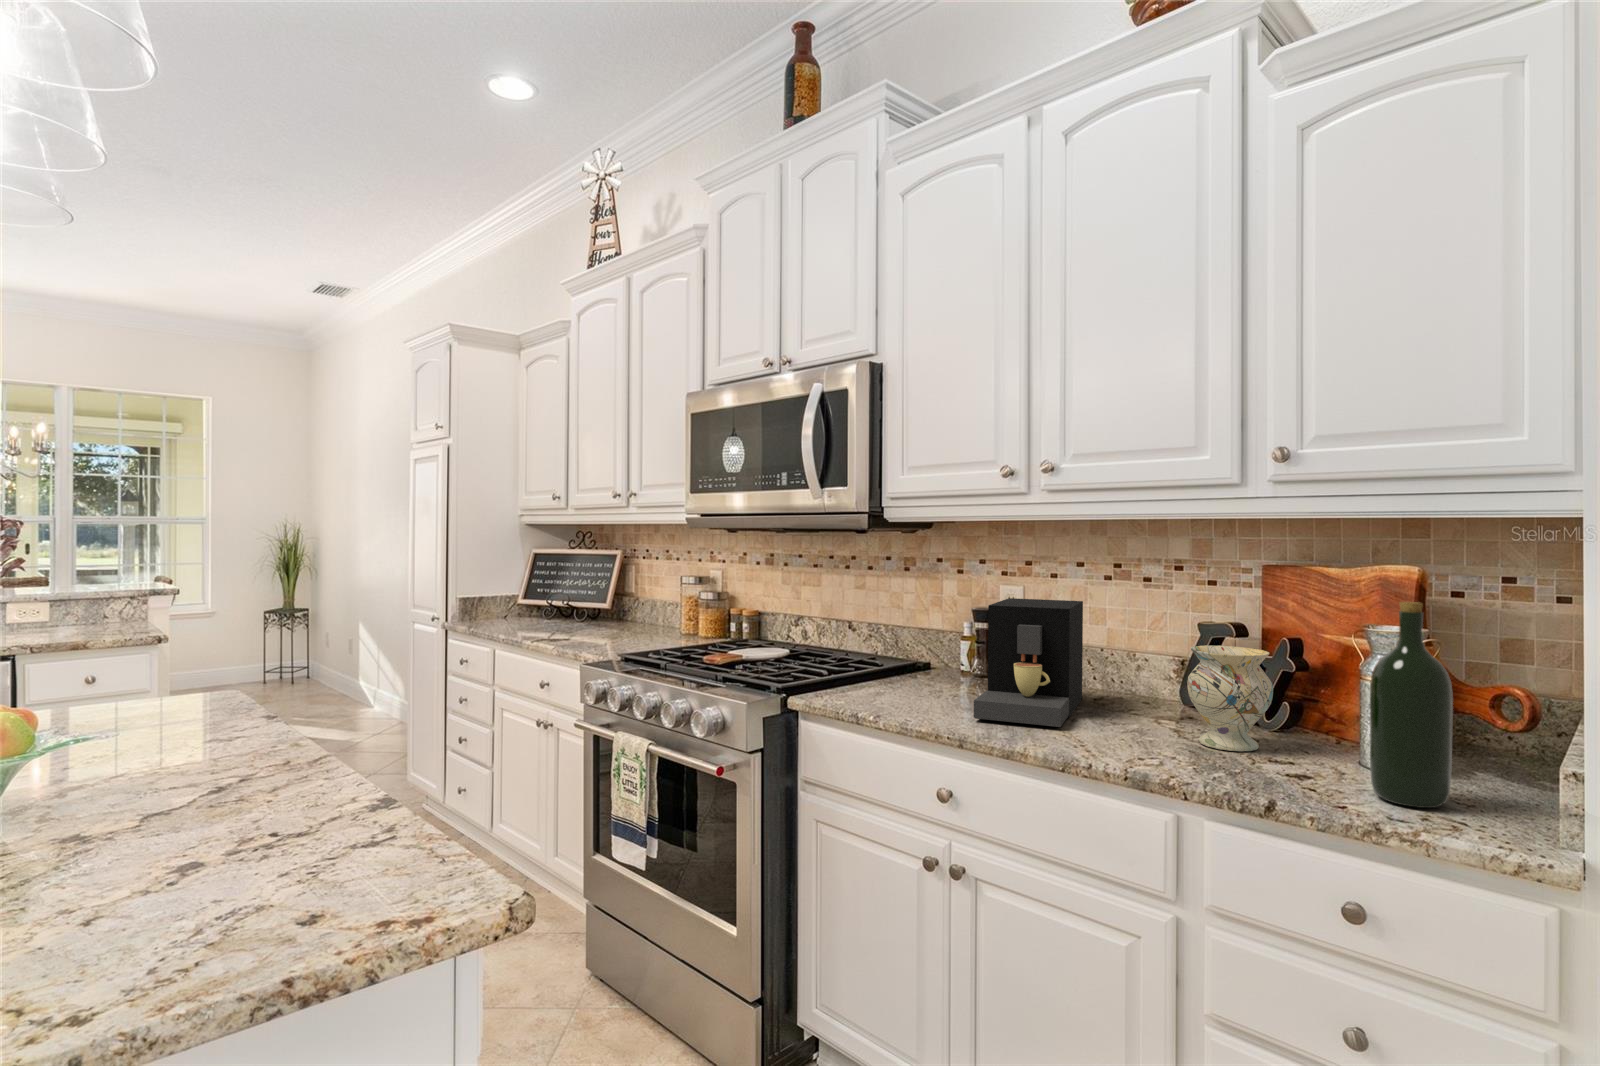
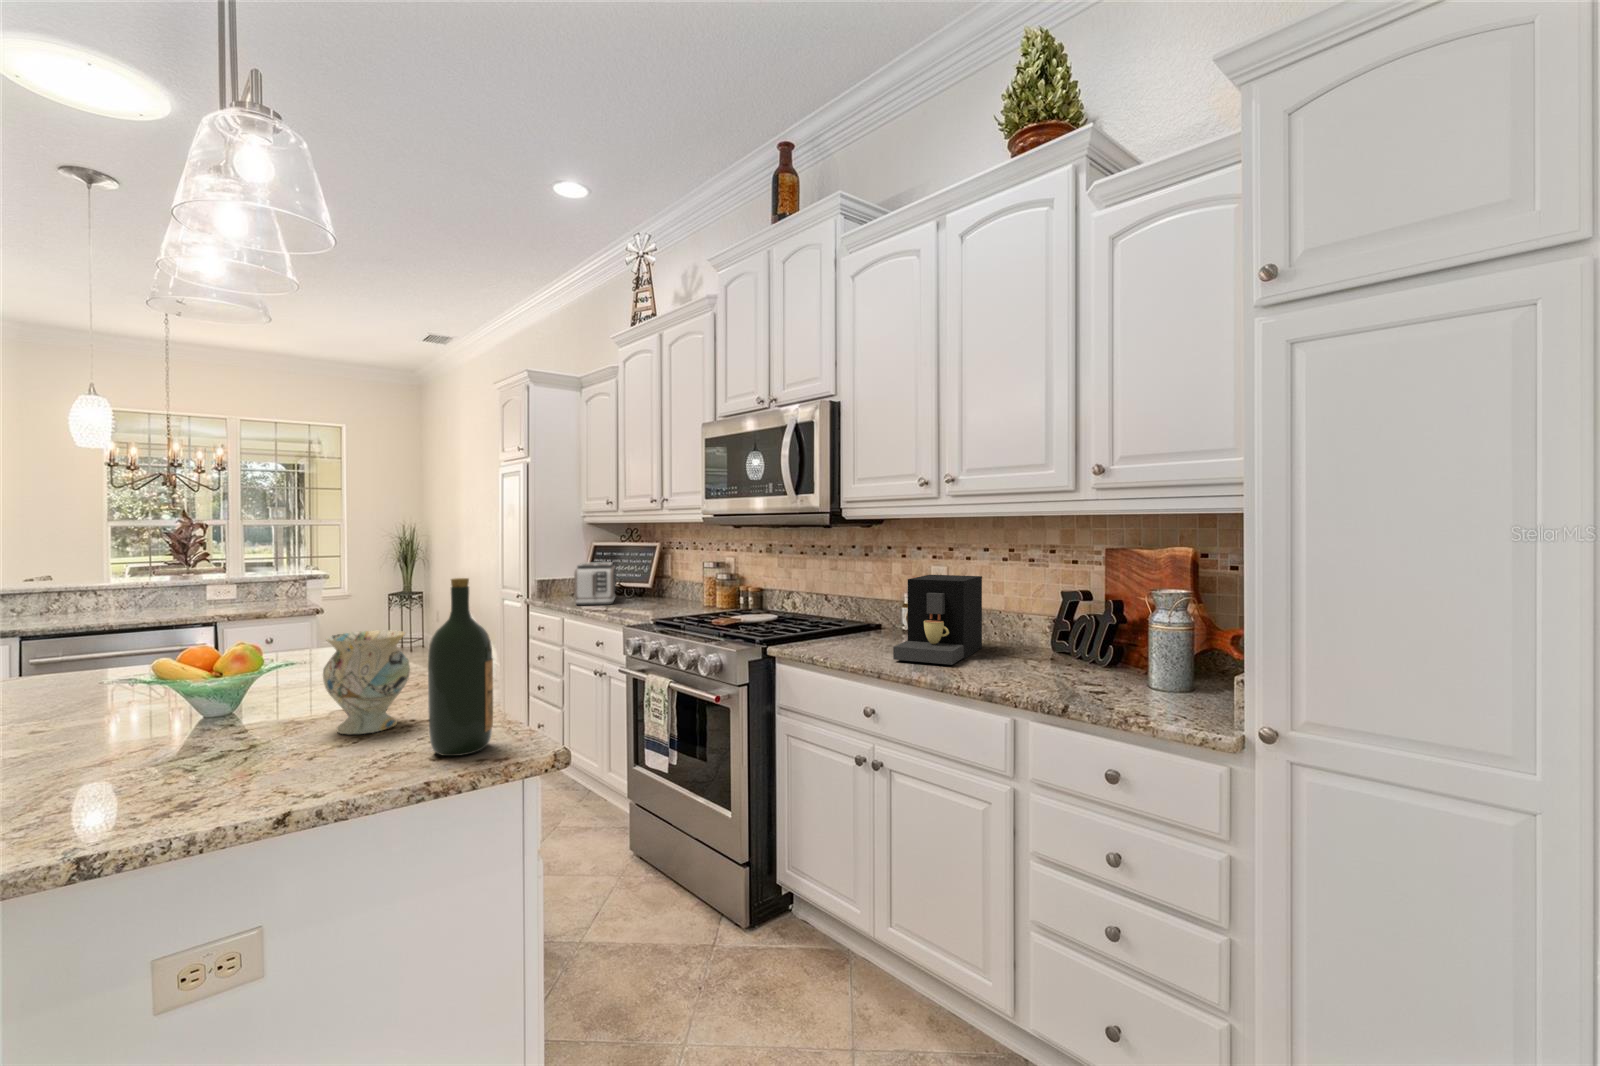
toaster: none [511,576,564,633] -> present [574,562,616,605]
wine bottle: present [1370,602,1453,808] -> present [428,578,493,756]
vase: present [1187,645,1273,751] -> present [323,630,410,735]

